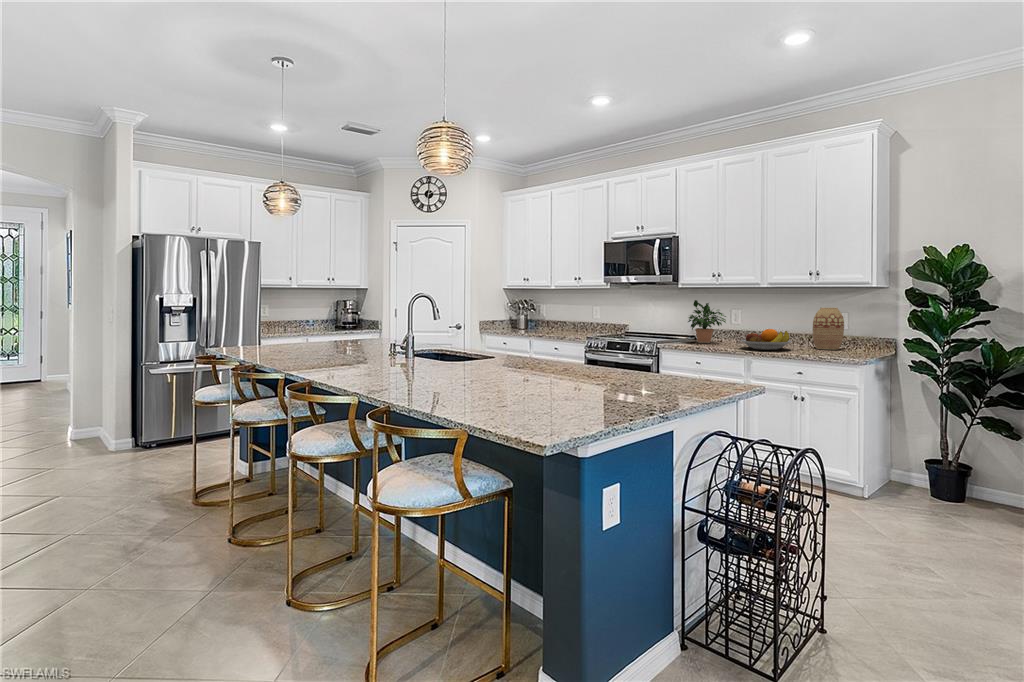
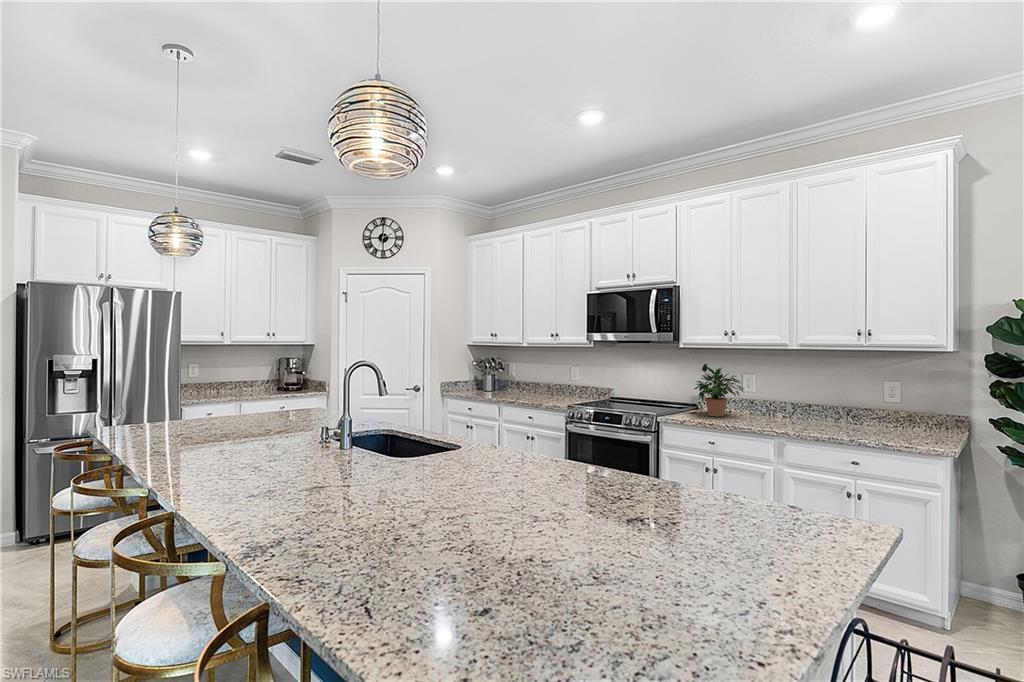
vase: present [813,307,844,350] -> none [859,375,902,430]
fruit bowl: present [740,329,792,350] -> none [771,404,841,432]

